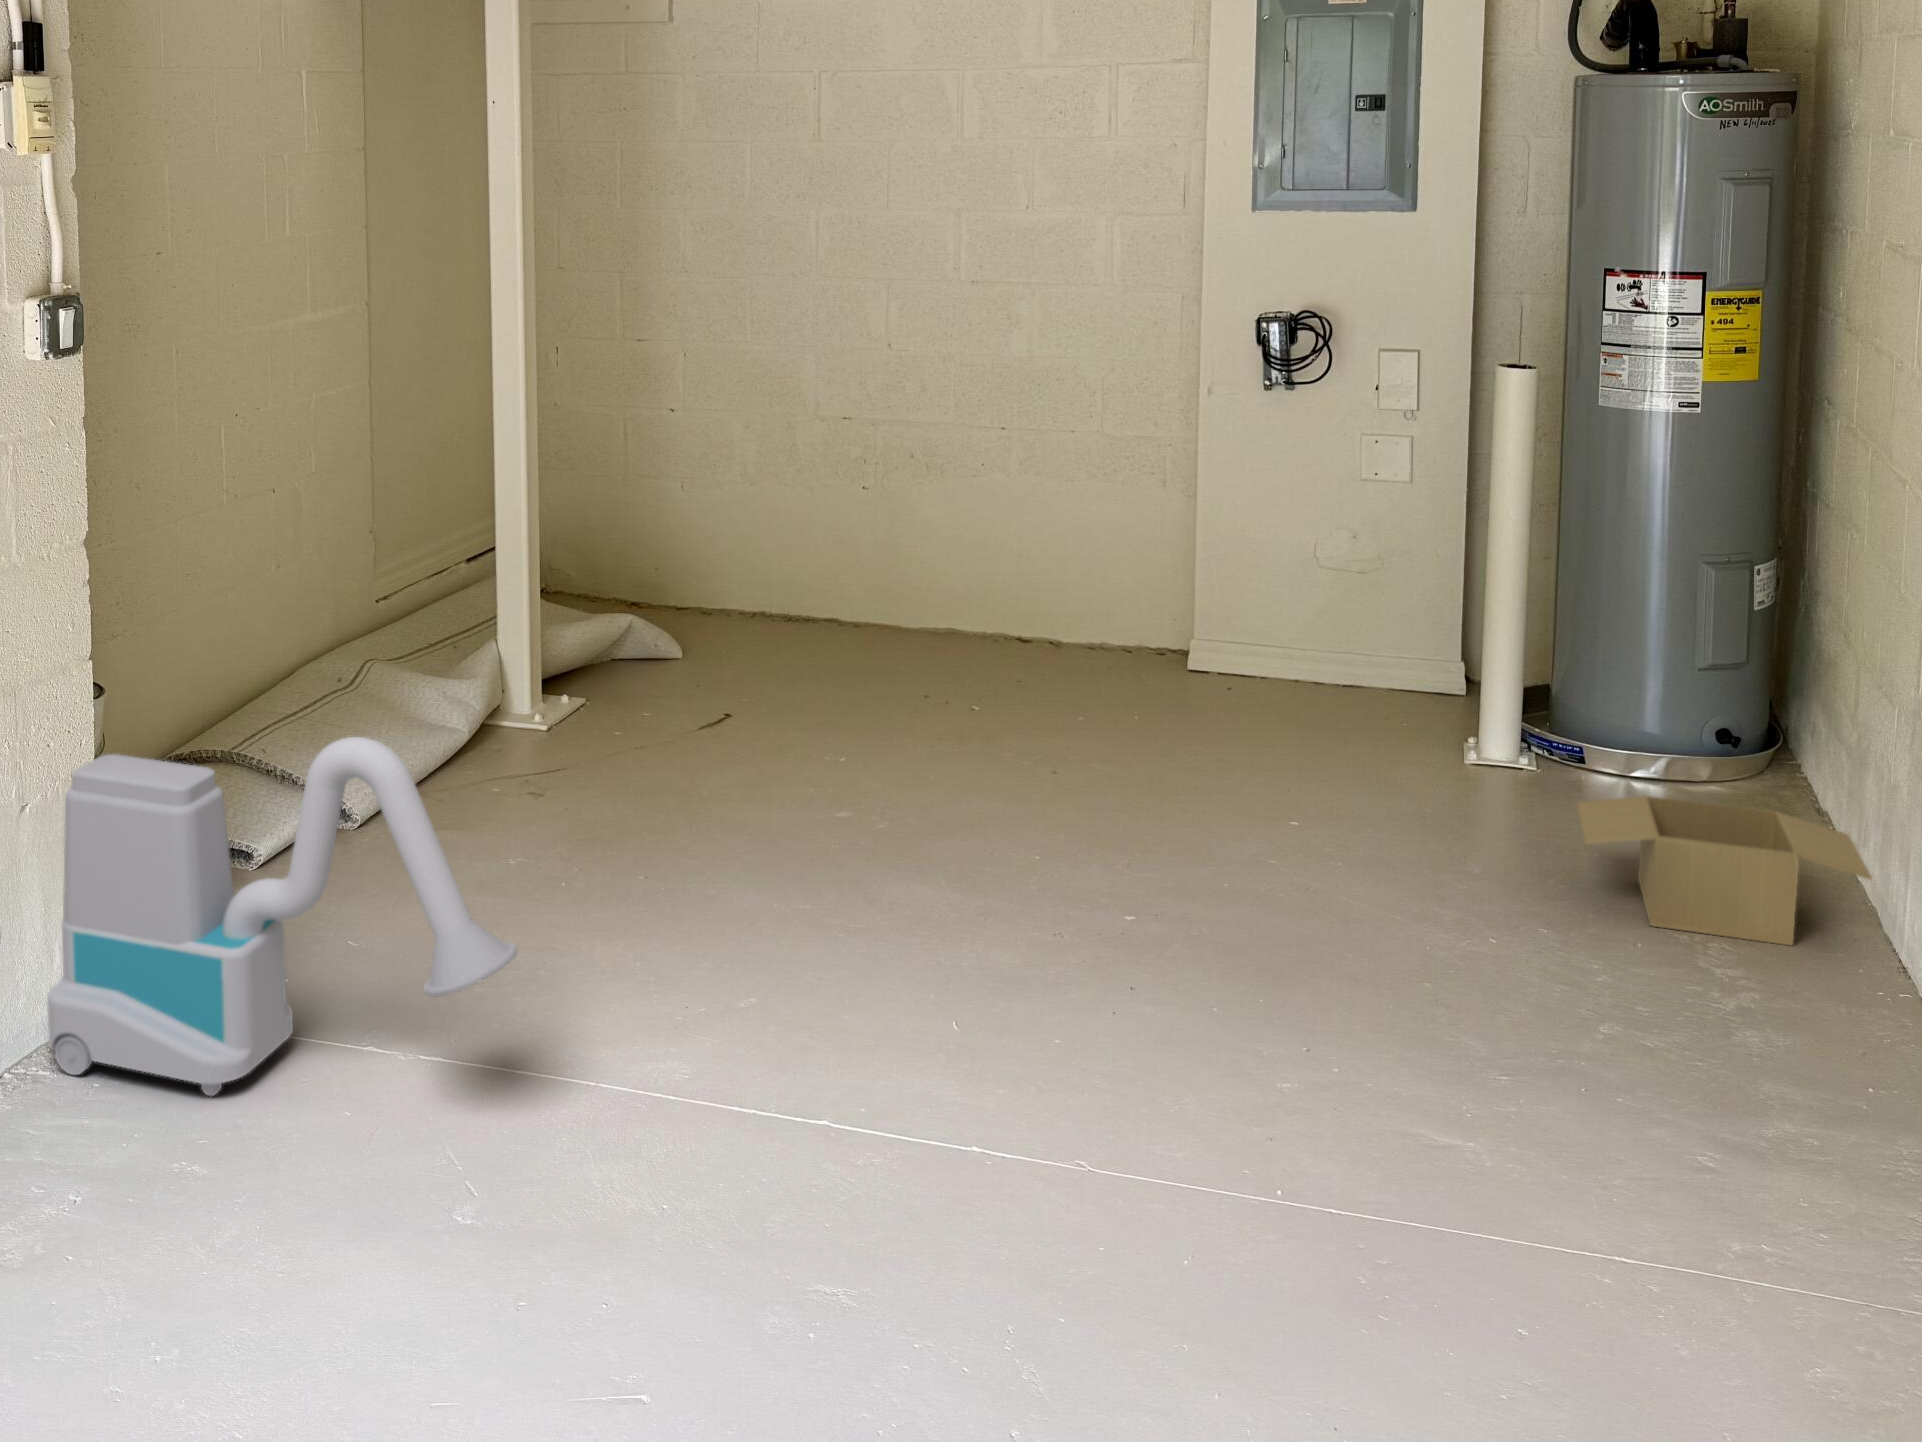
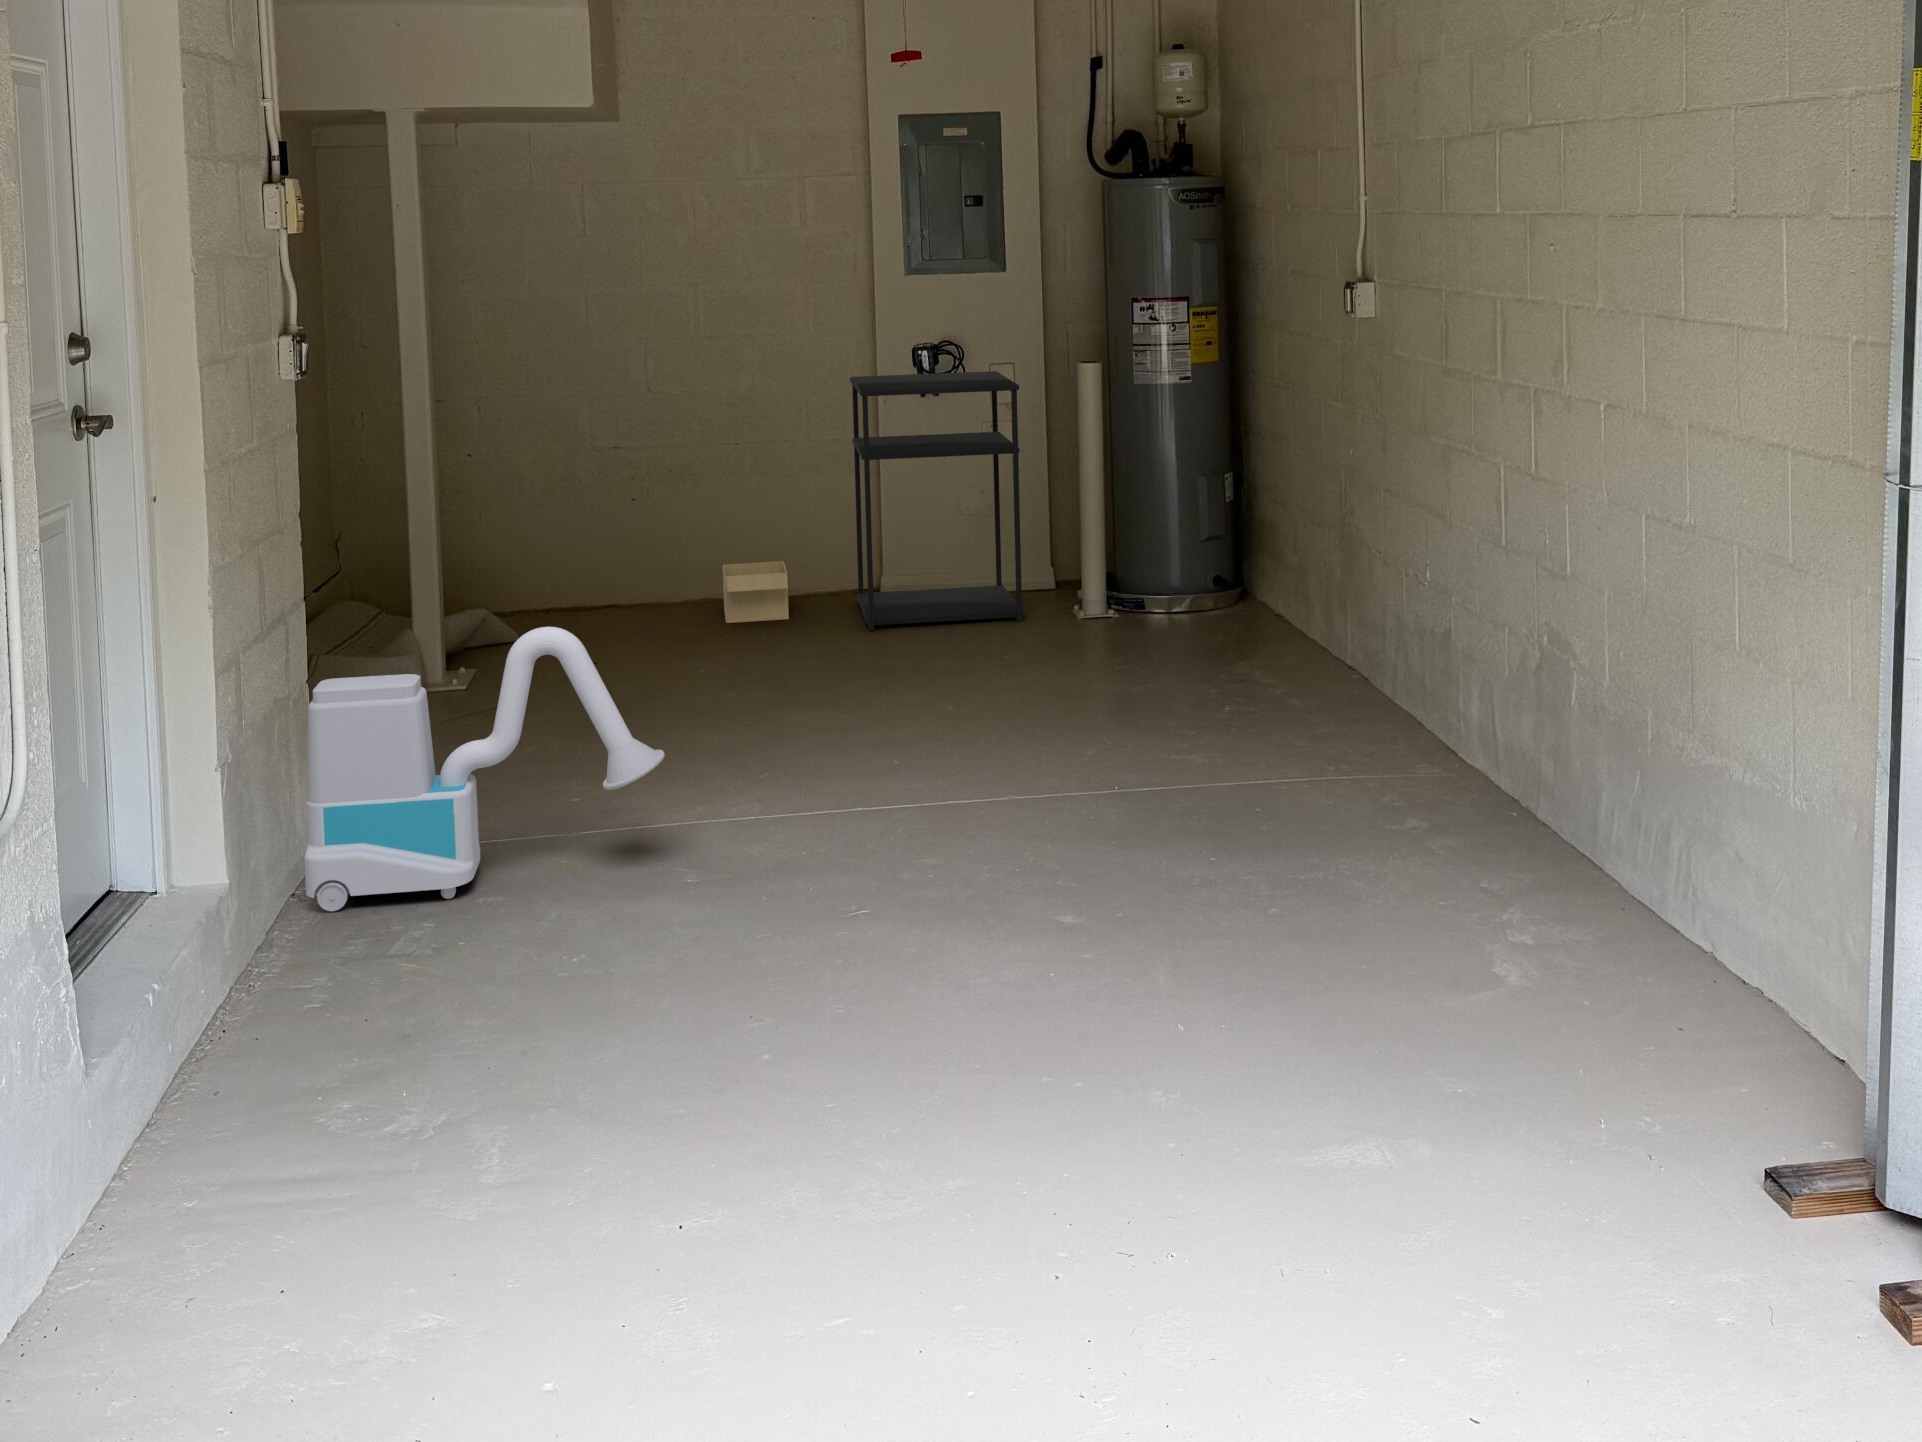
shelving unit: none [1129,351,1389,748] -> present [850,371,1023,631]
cardboard box: present [1577,796,1872,946] -> present [723,561,789,623]

